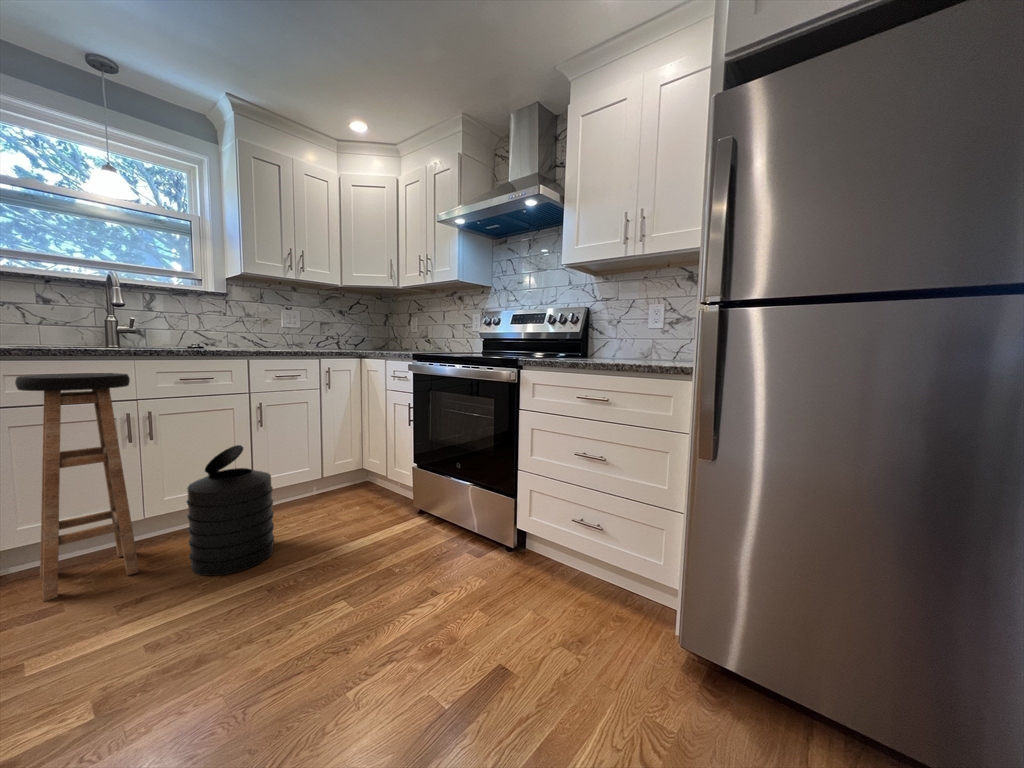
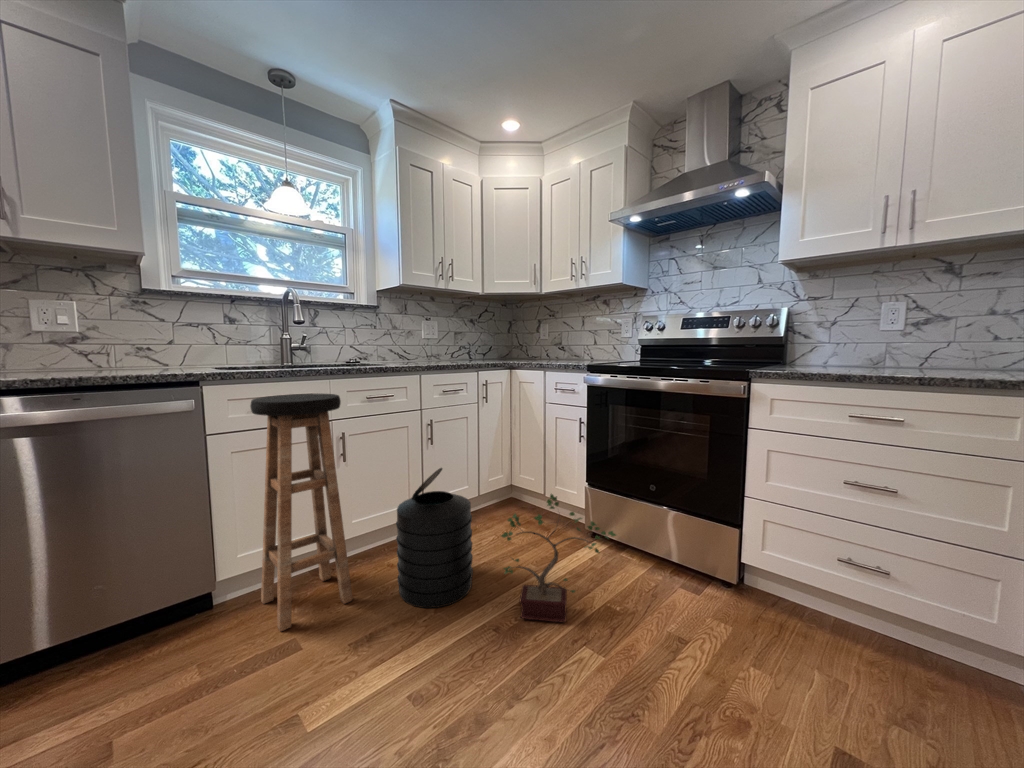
potted plant: none [278,465,379,582] -> present [501,494,616,623]

